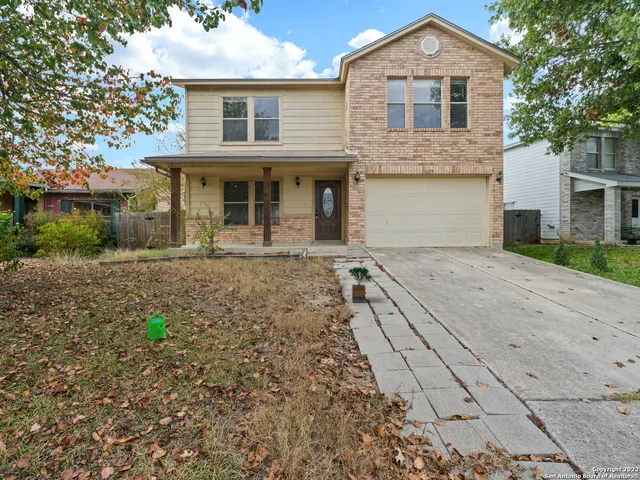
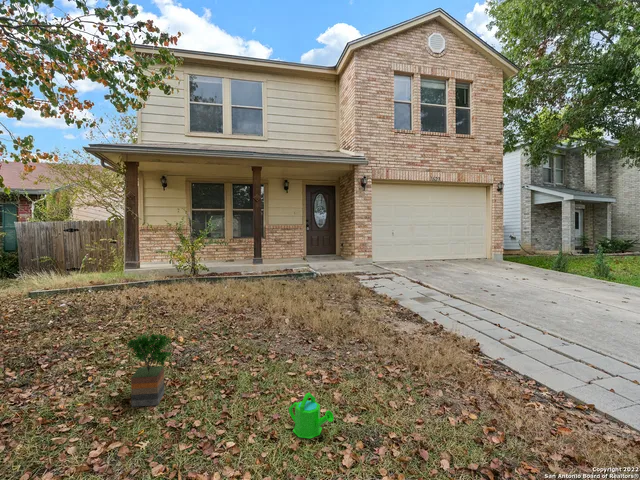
potted tree: present [349,267,371,303] -> present [127,334,172,407]

